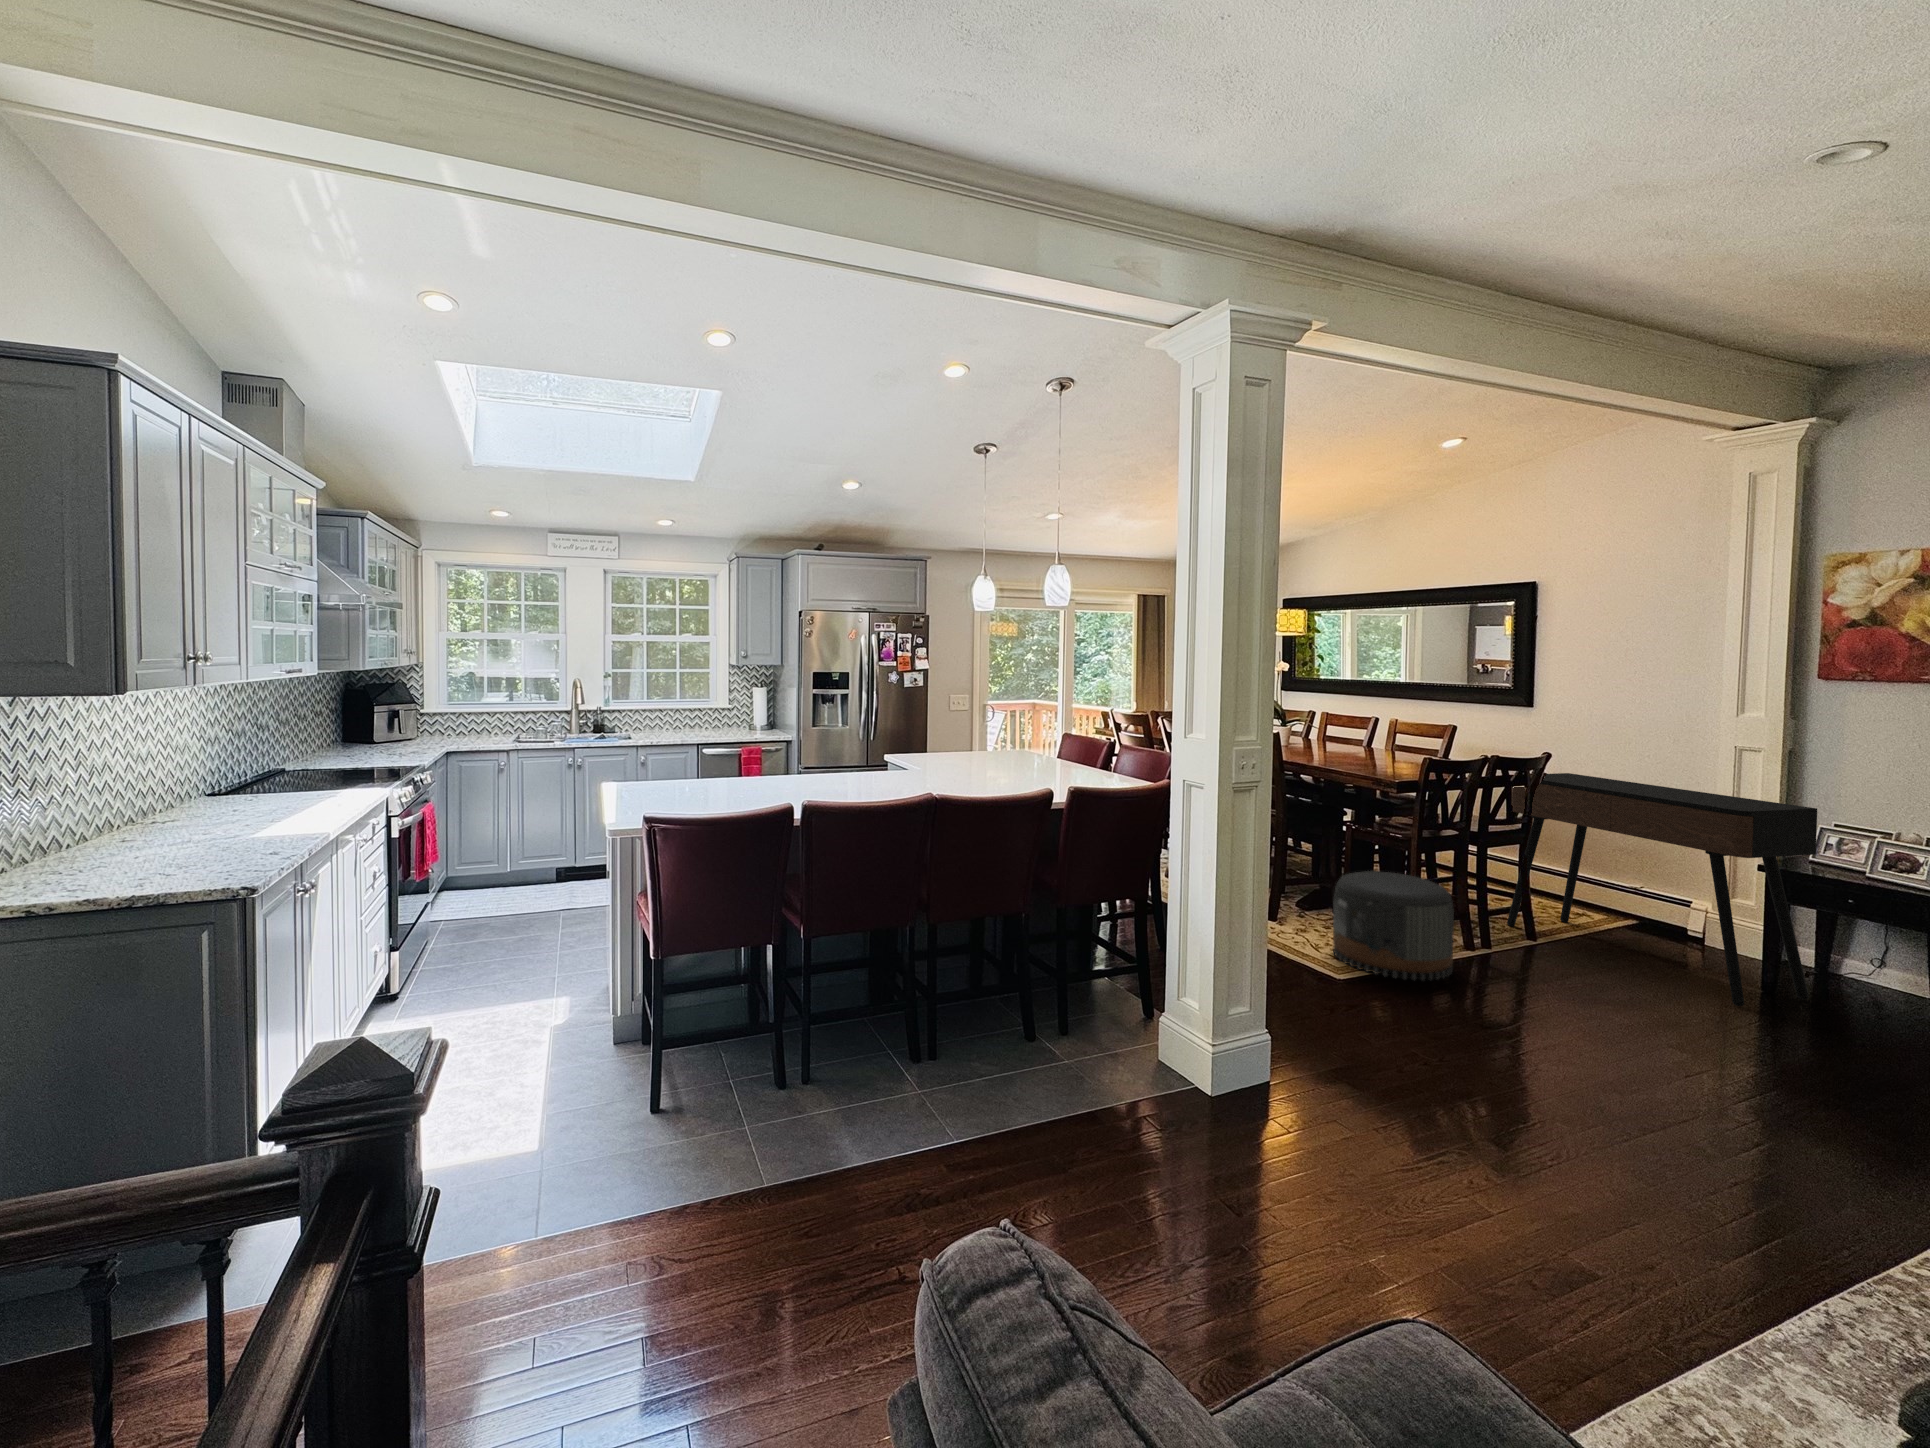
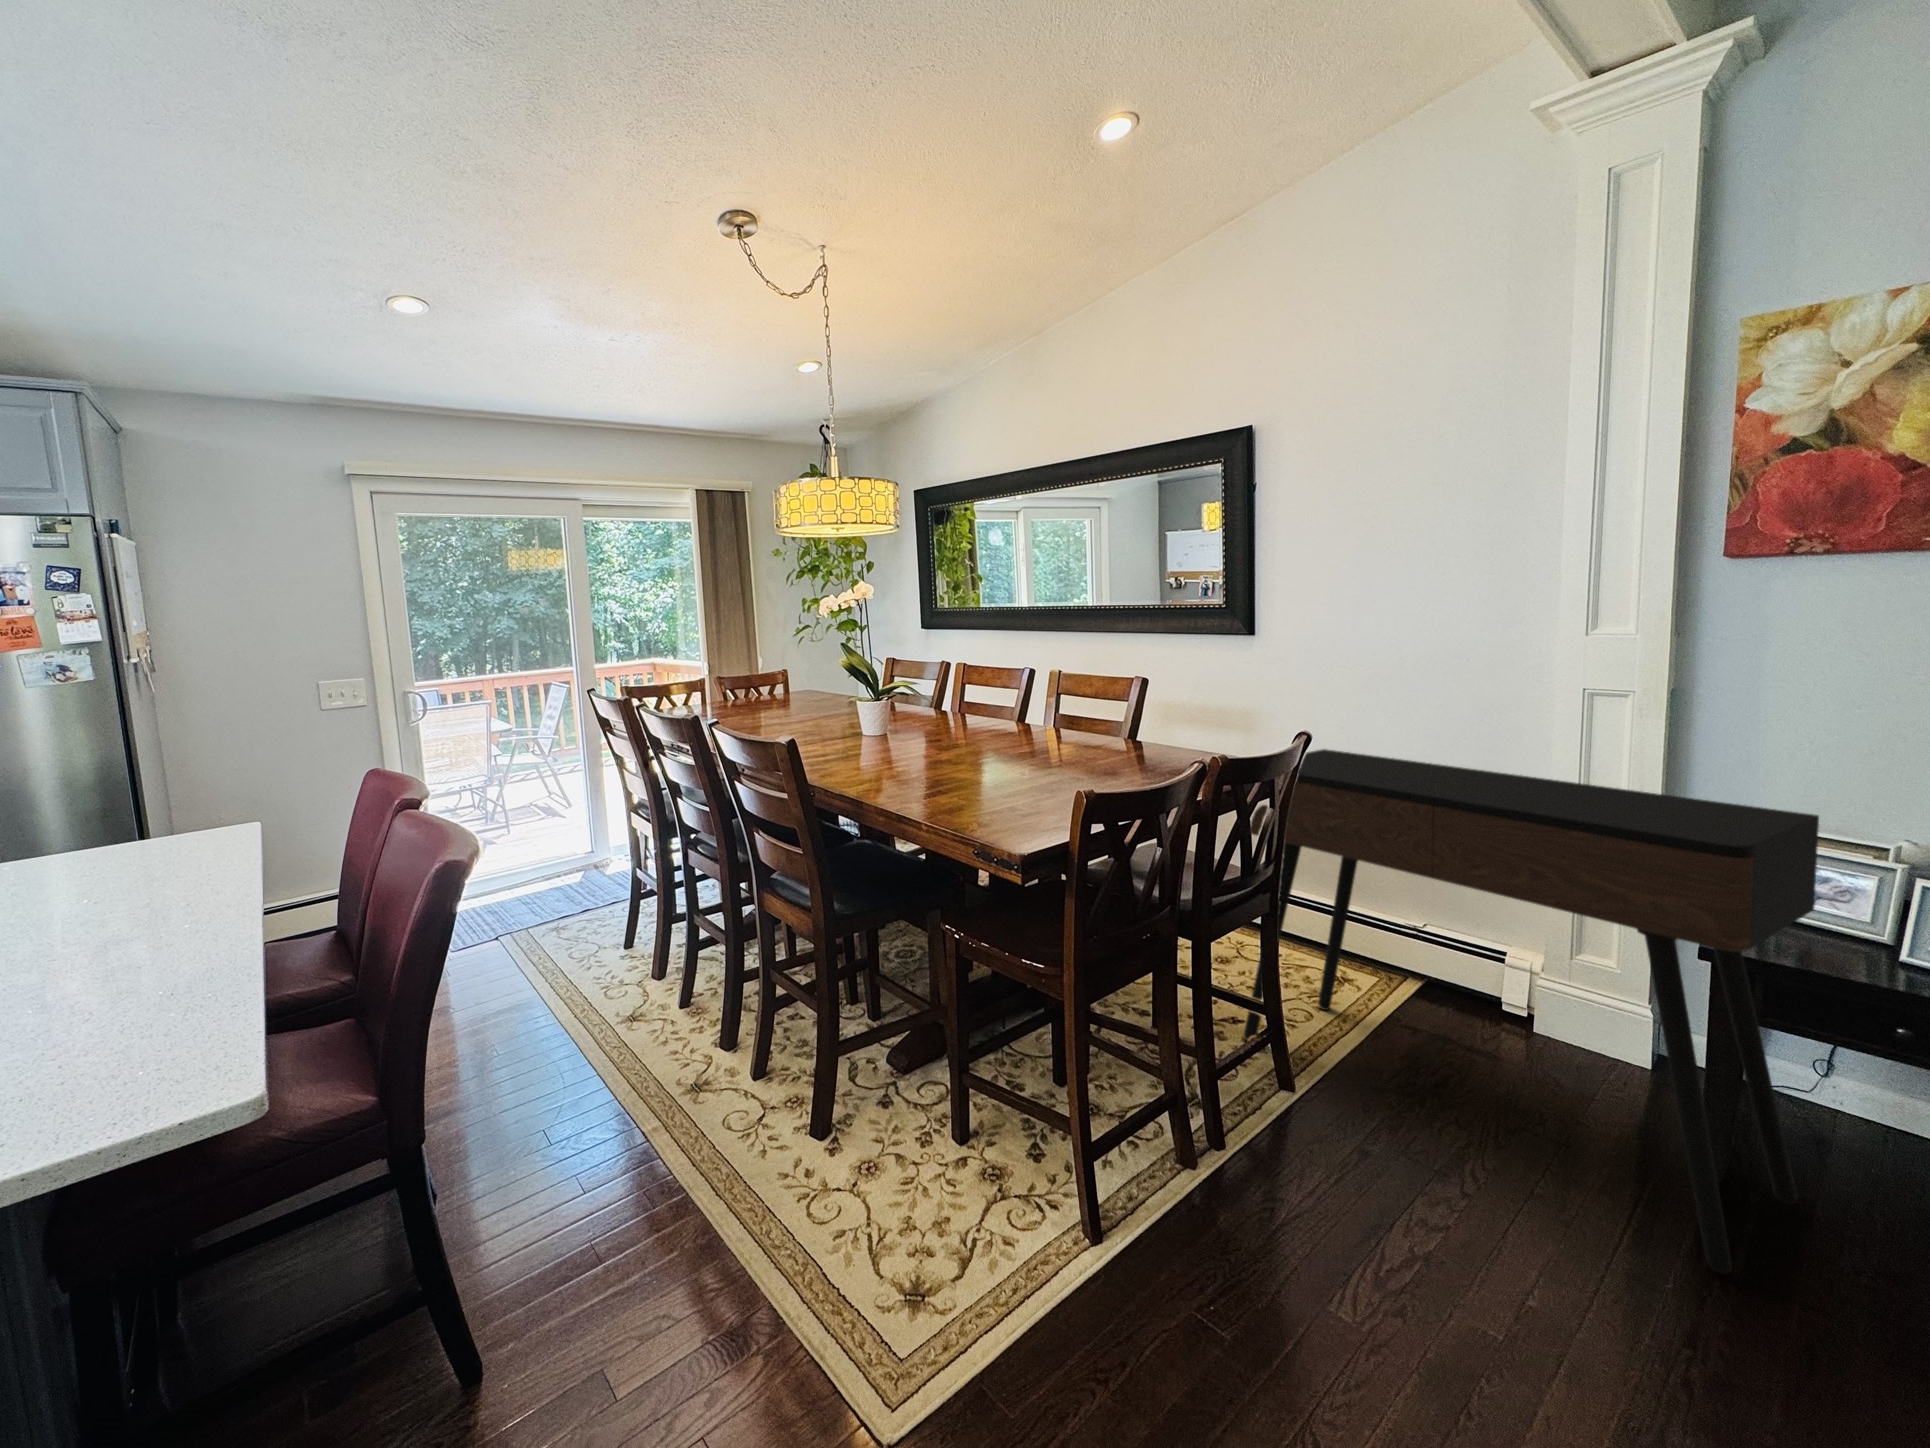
pouf: present [1333,871,1454,980] -> none [917,1024,1171,1359]

